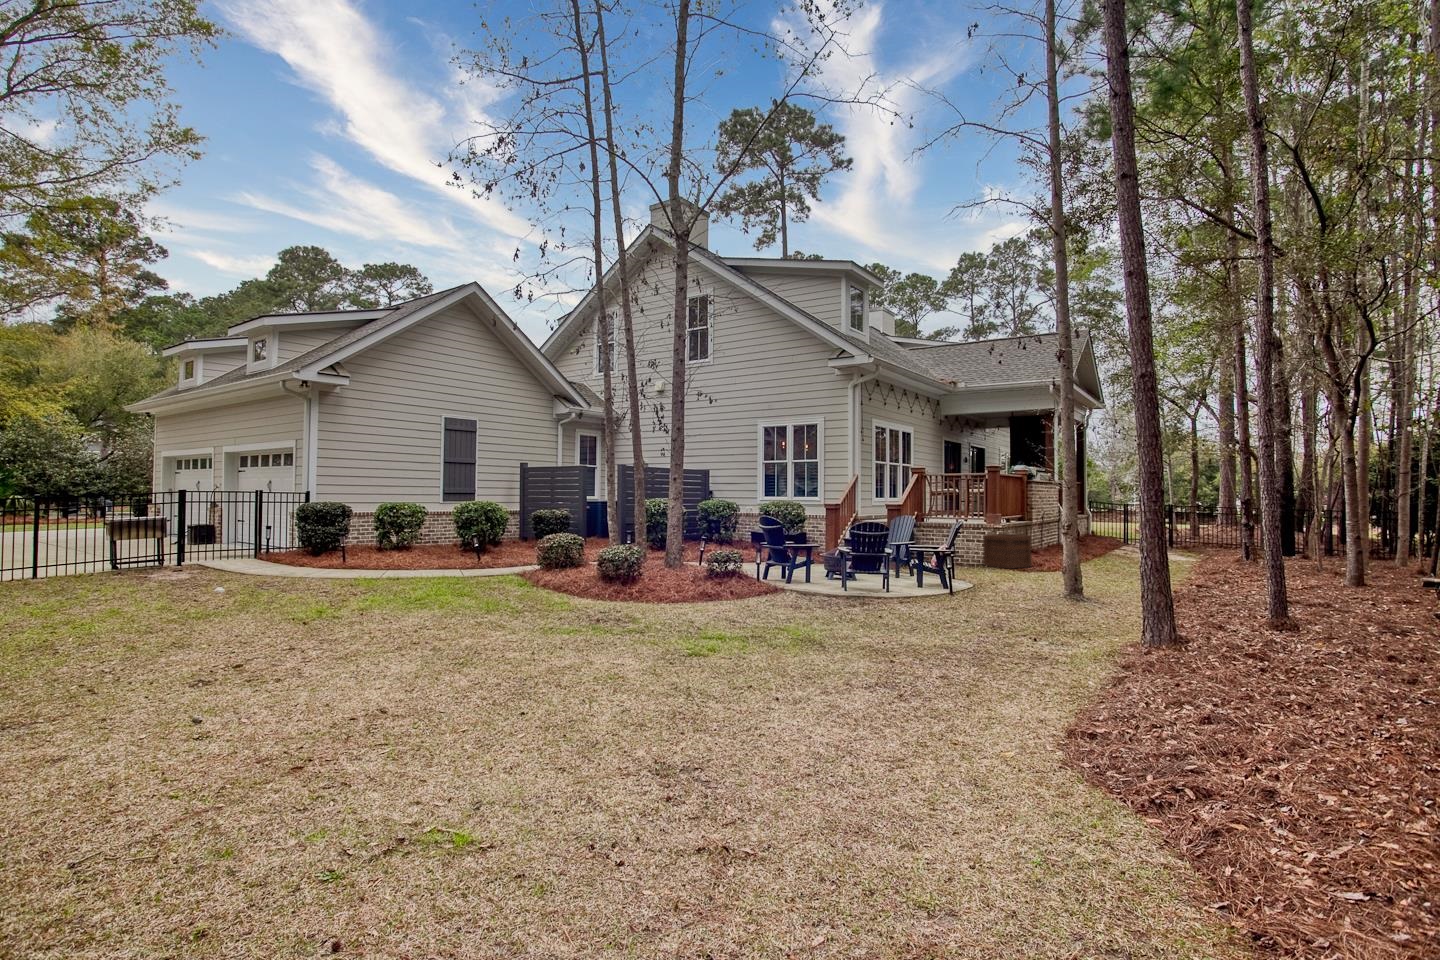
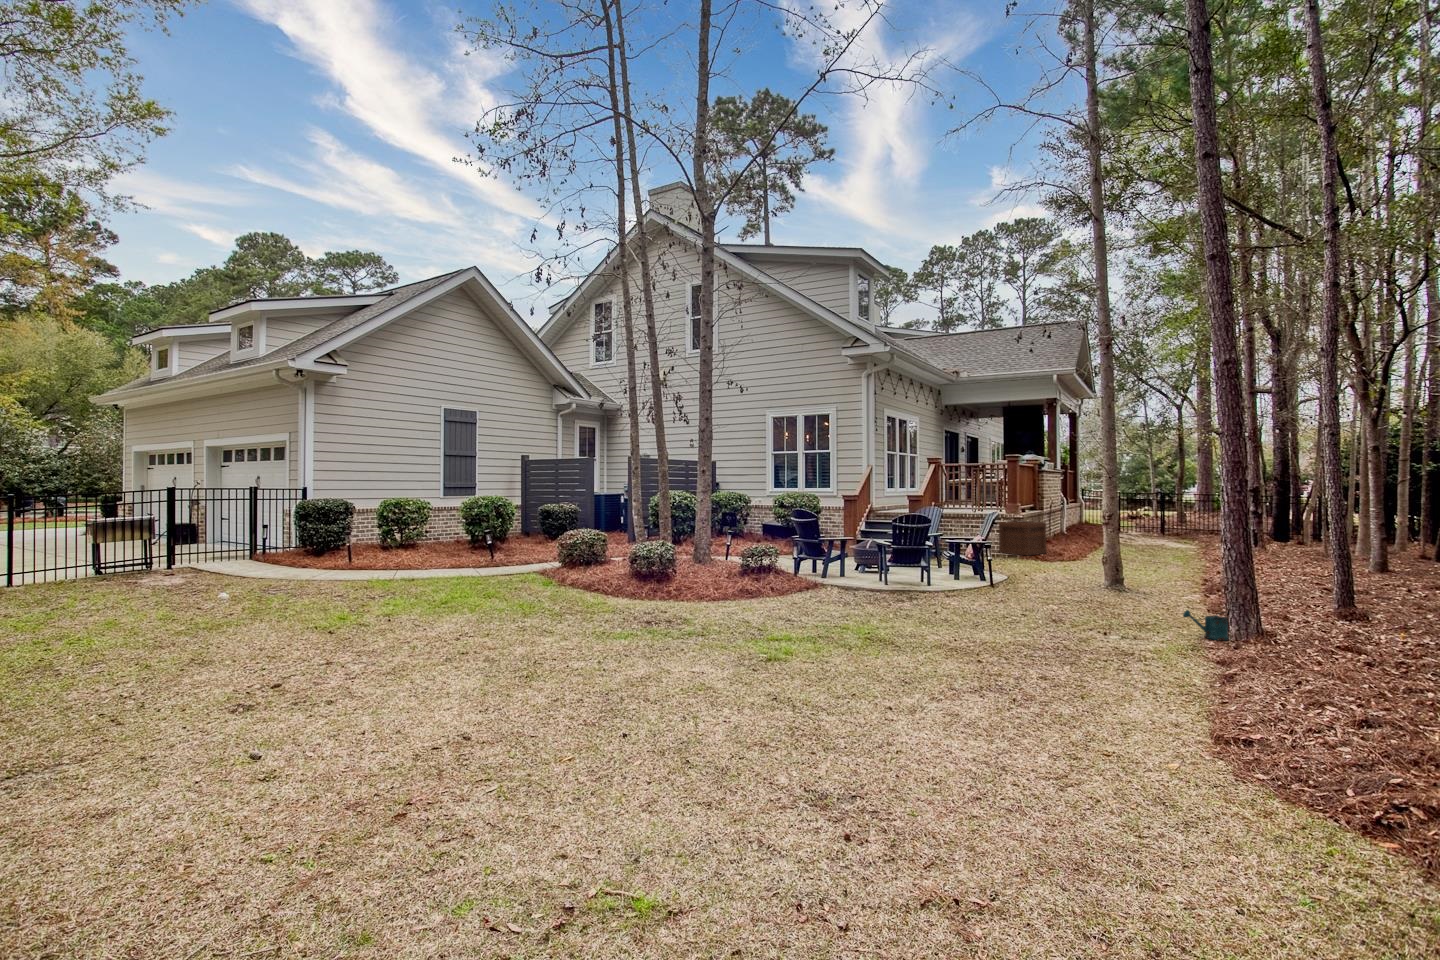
watering can: none [1092,616,1141,647] -> present [1183,610,1229,641]

